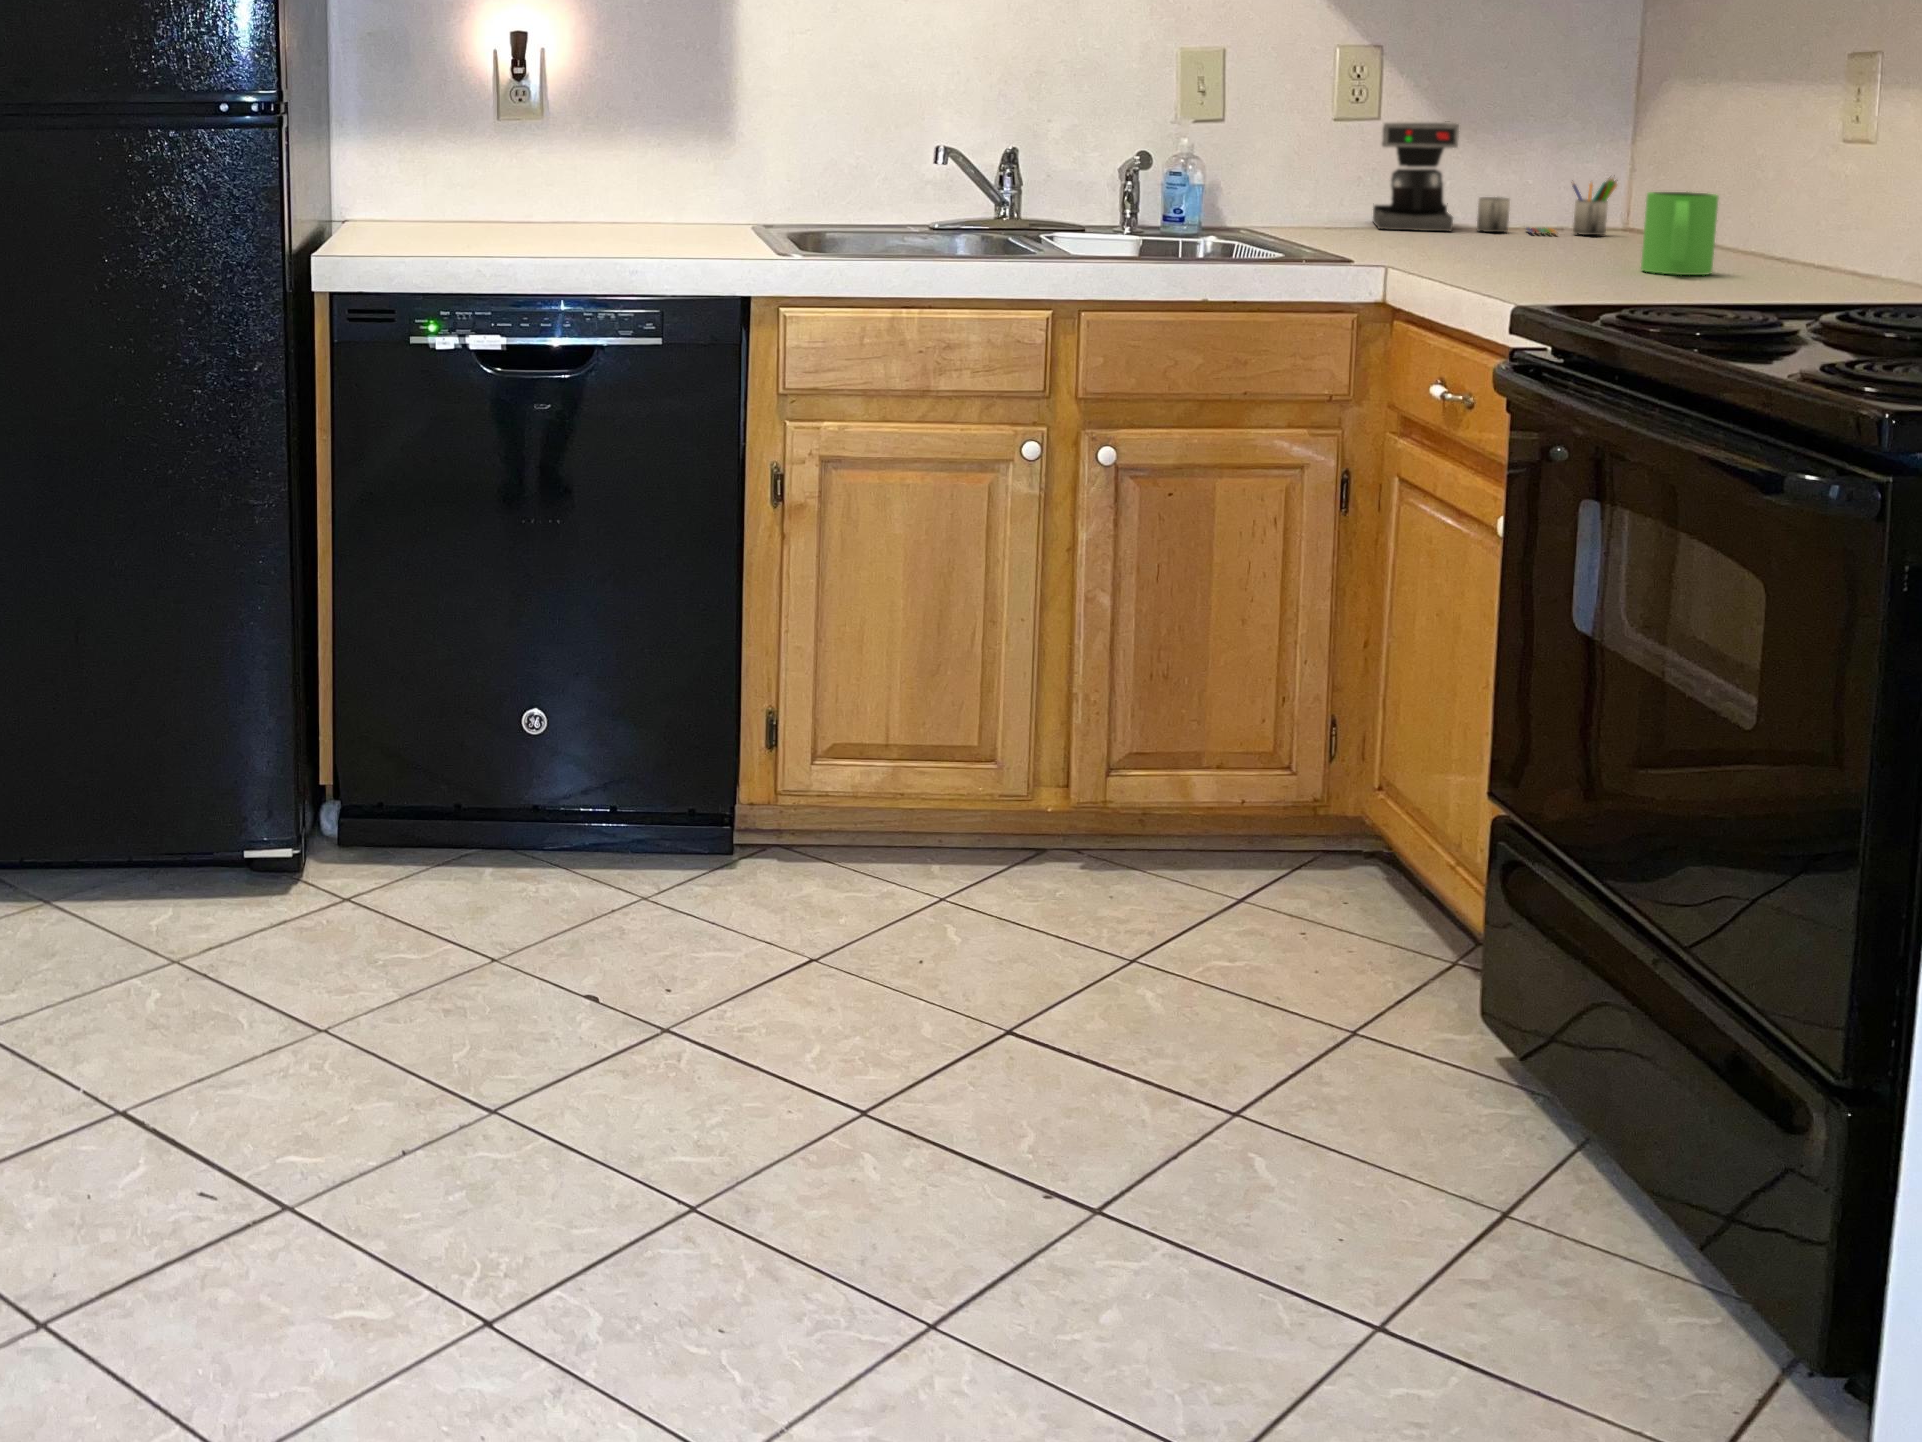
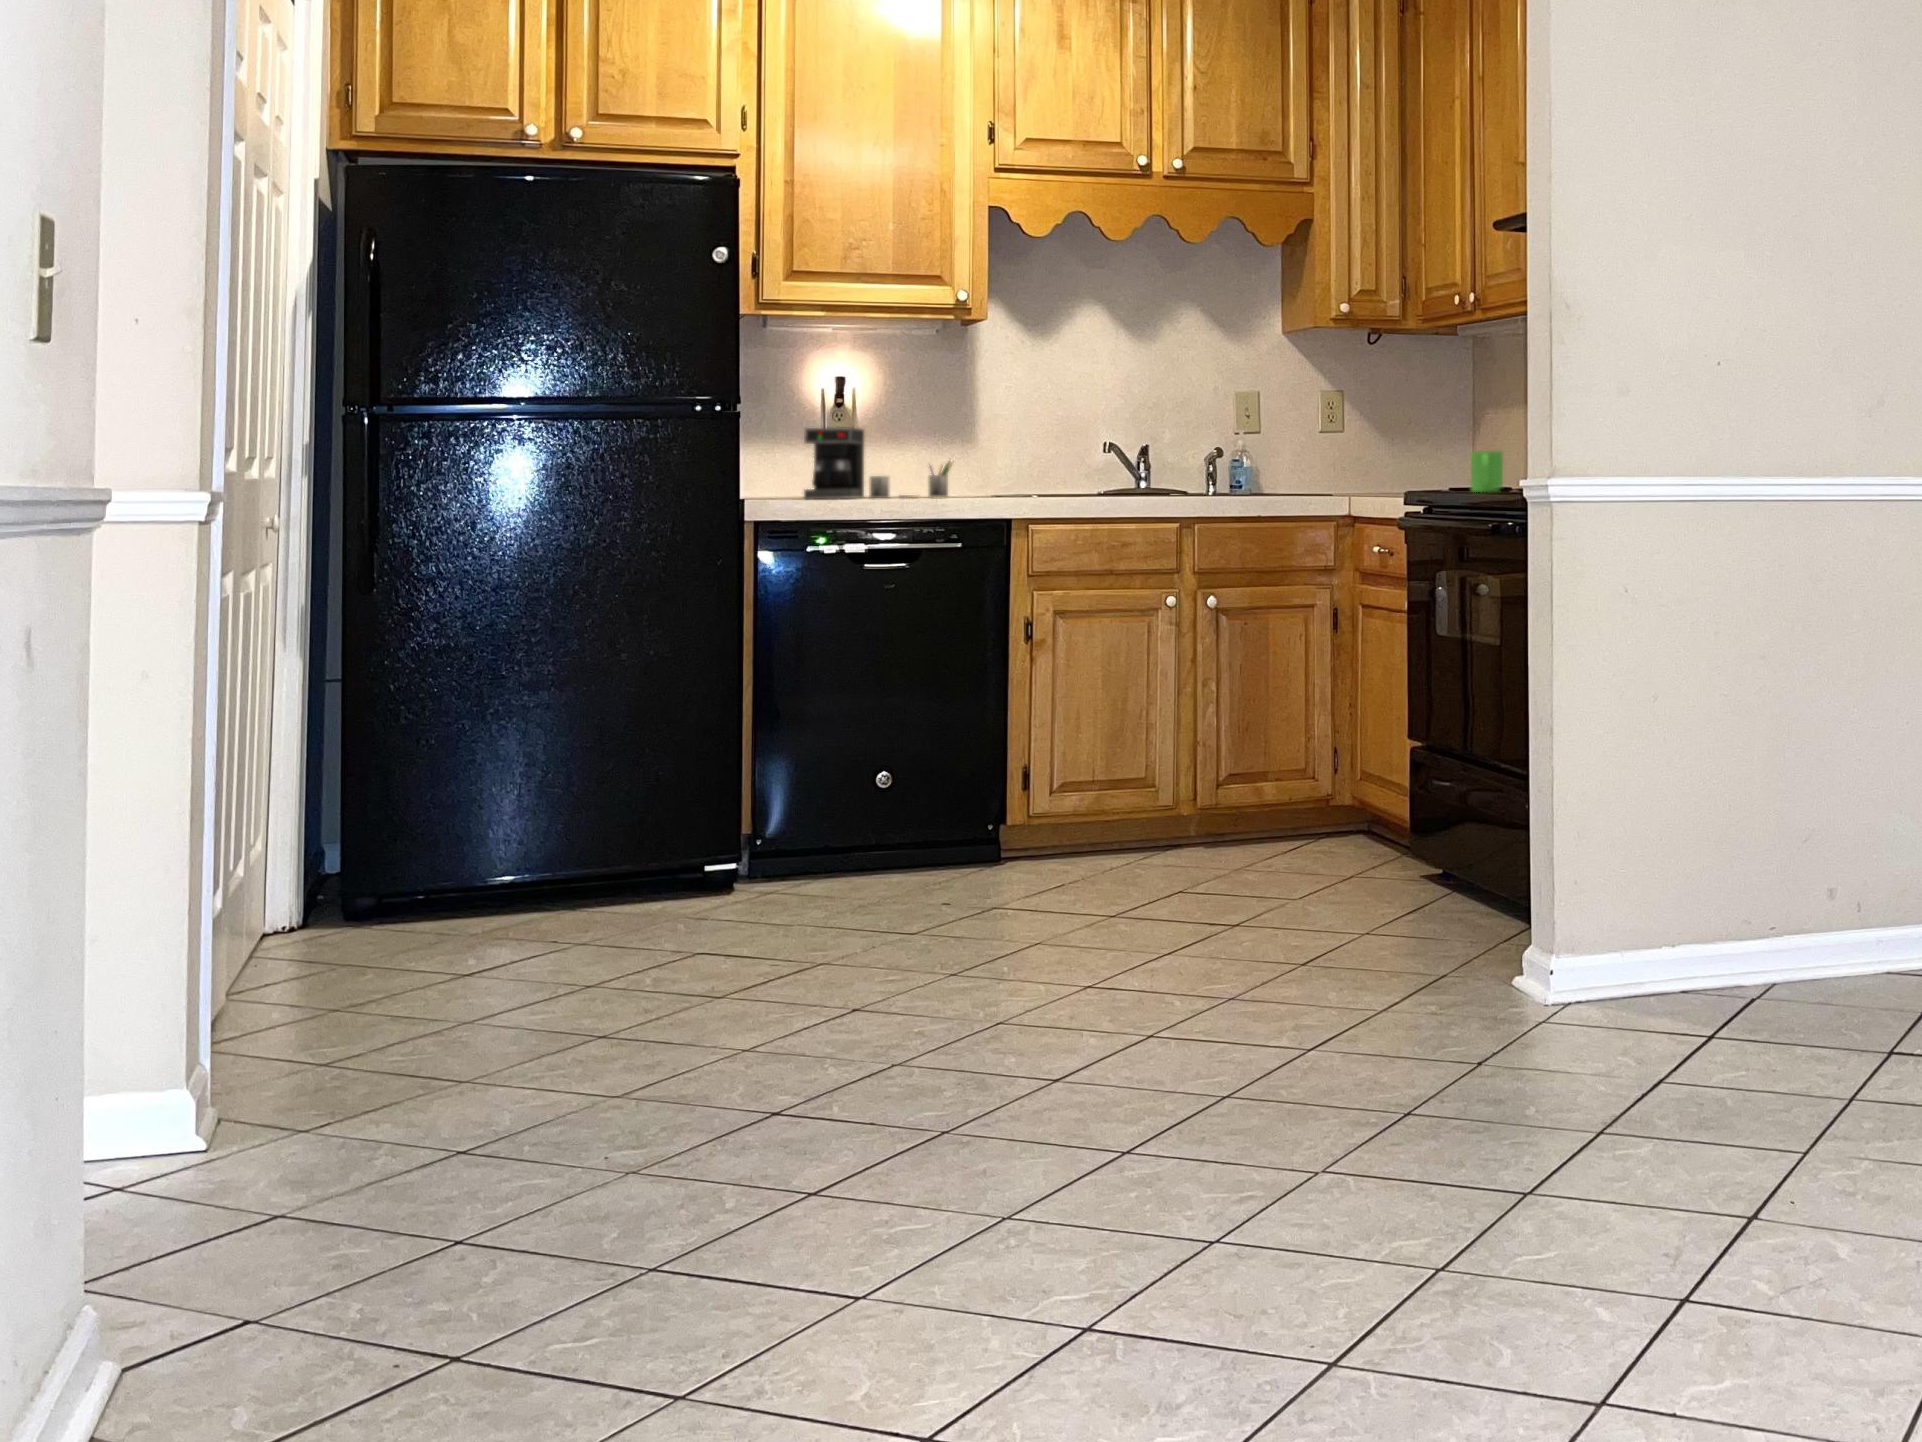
coffee maker: present [1373,121,1617,235] -> present [804,427,952,499]

